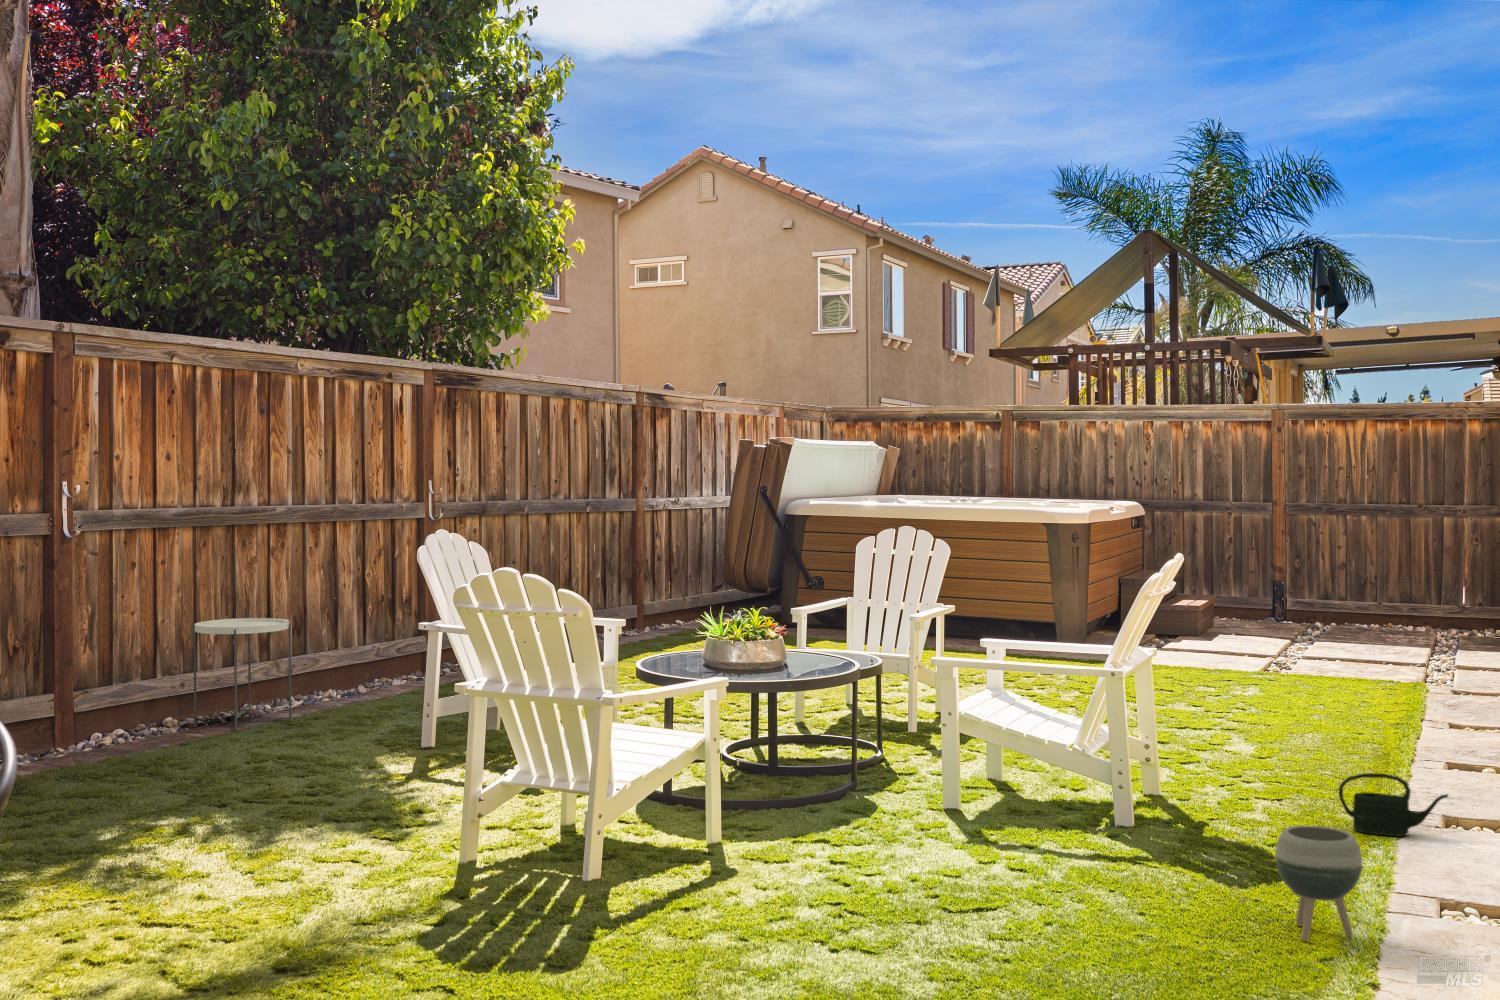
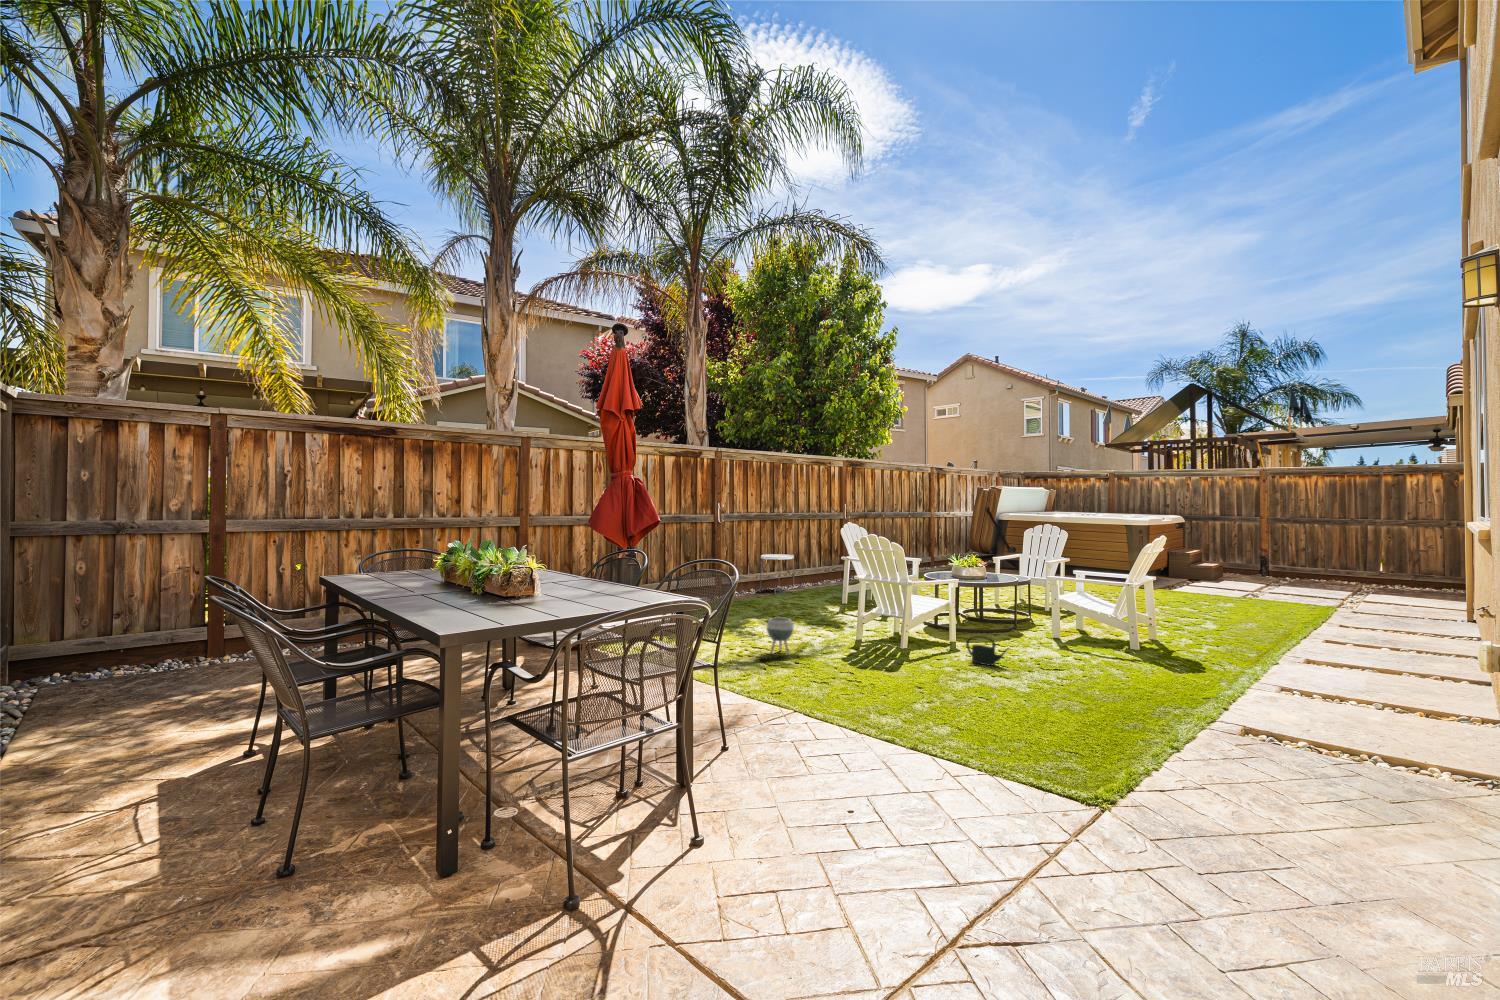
watering can: present [1339,773,1448,836] -> present [966,636,1009,666]
planter: present [1275,826,1362,941] -> present [767,617,794,655]

